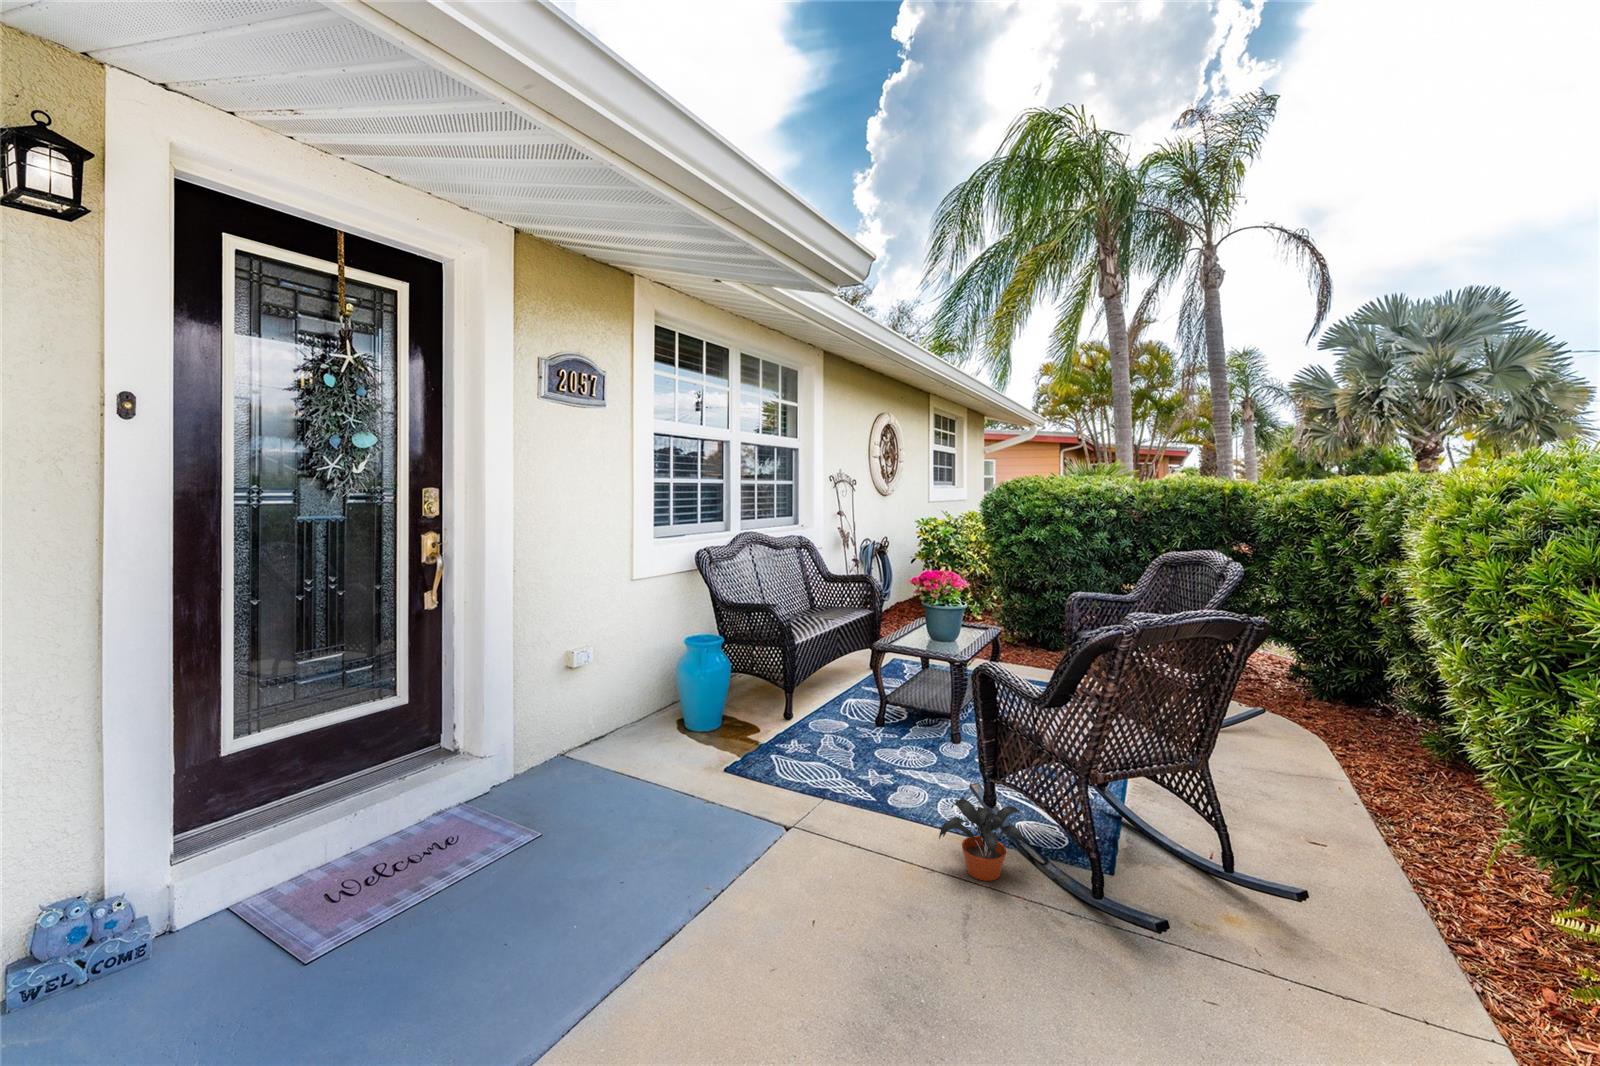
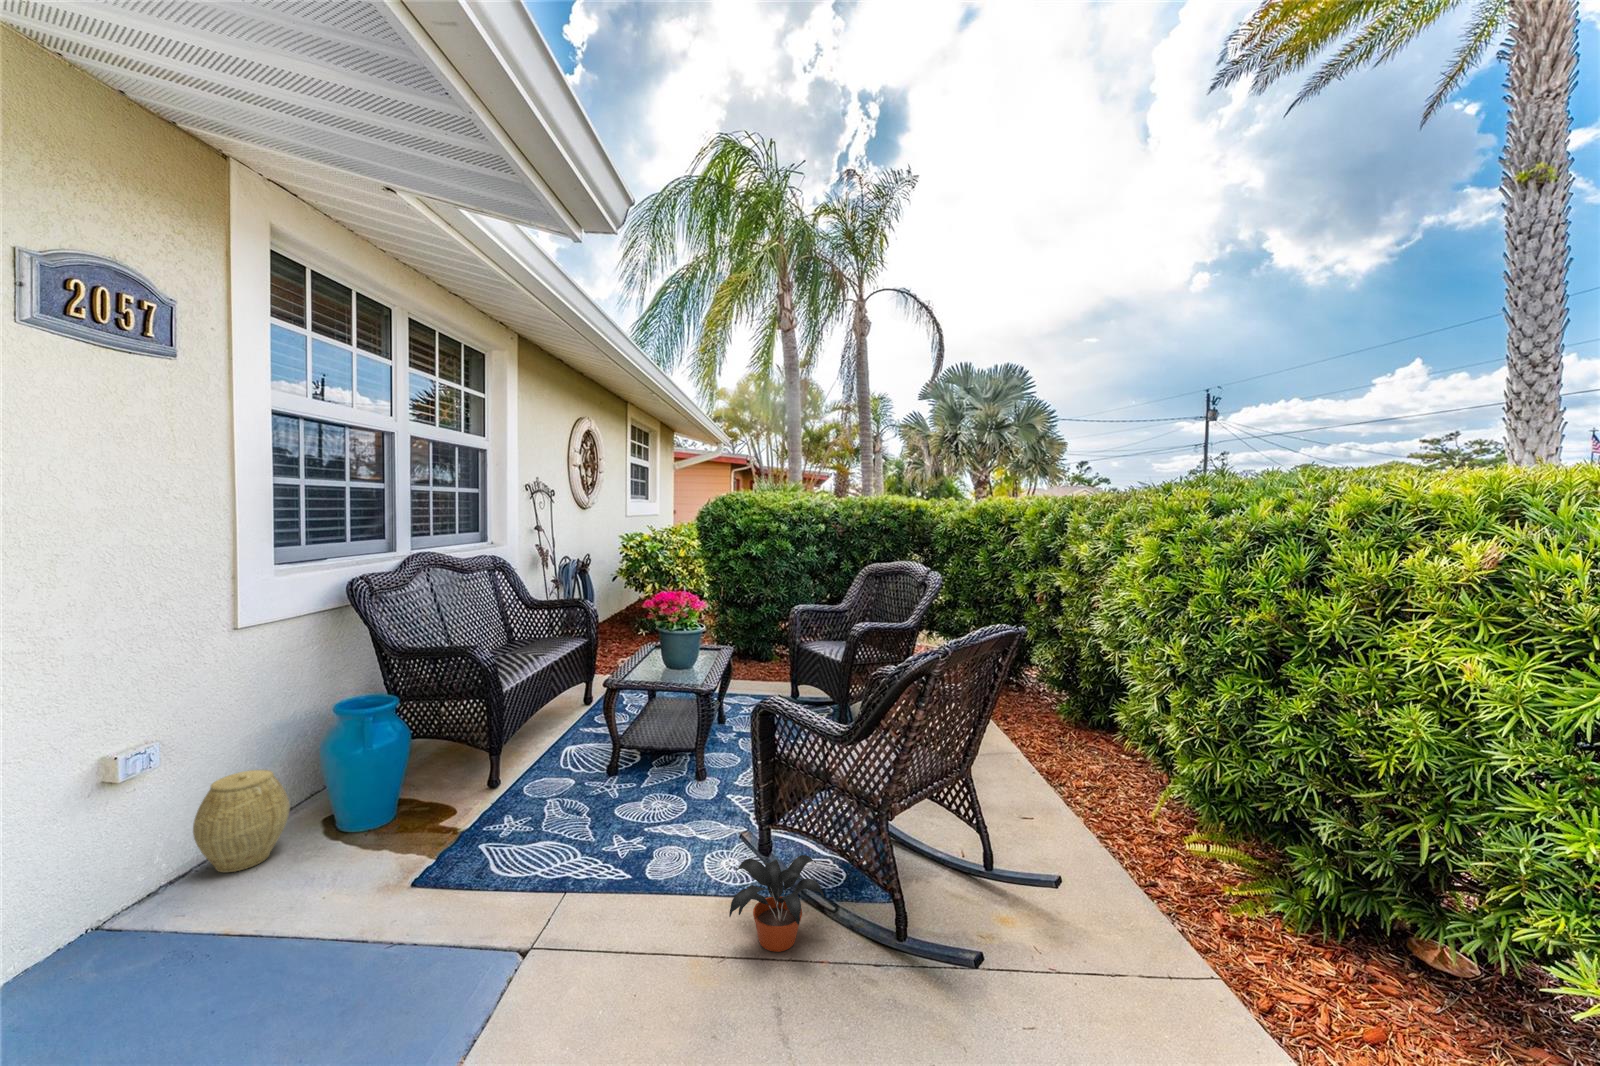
woven basket: none [615,676,664,739] -> present [193,770,290,872]

